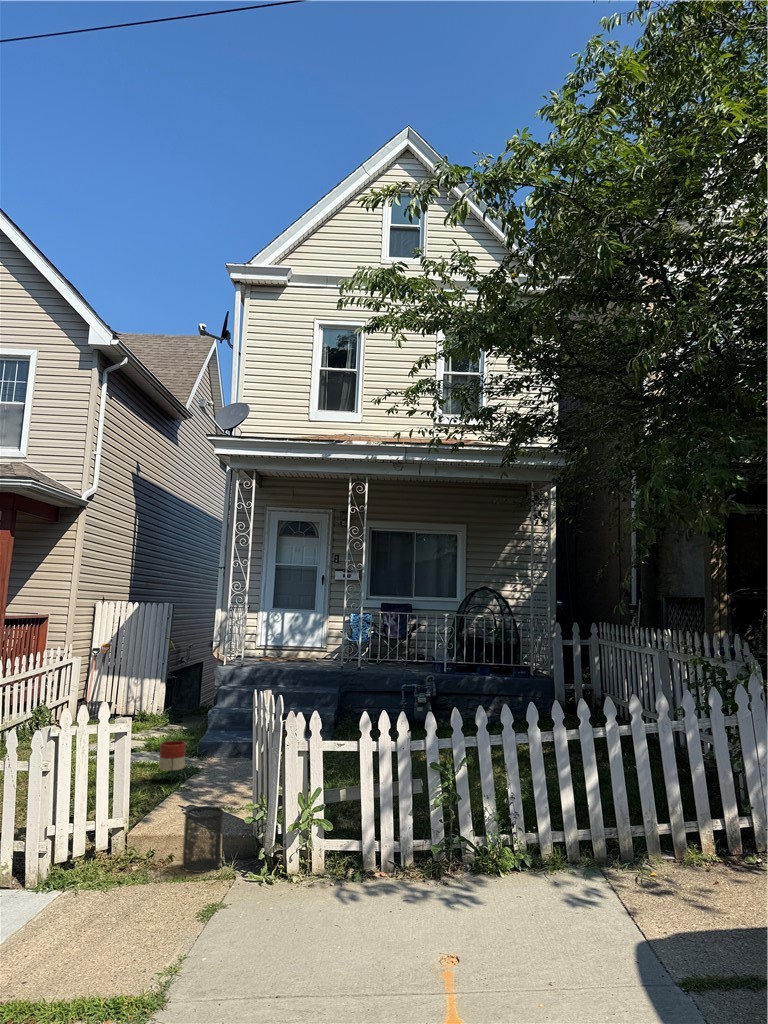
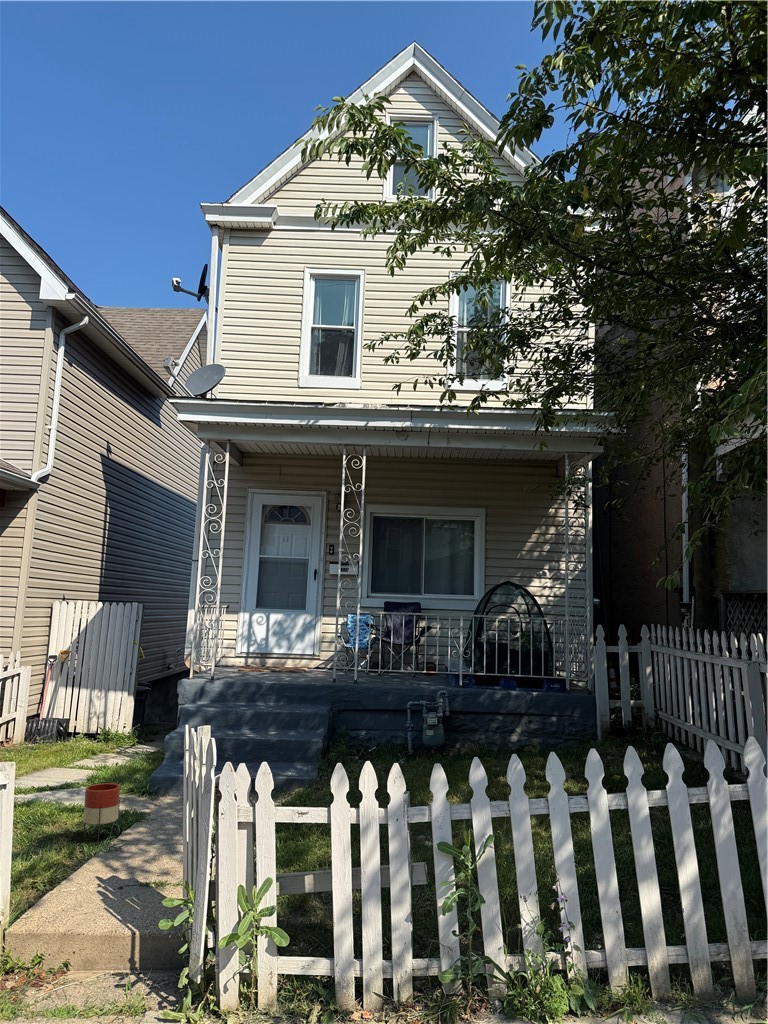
trash can: present [182,807,224,873] -> none [70,899,134,1006]

